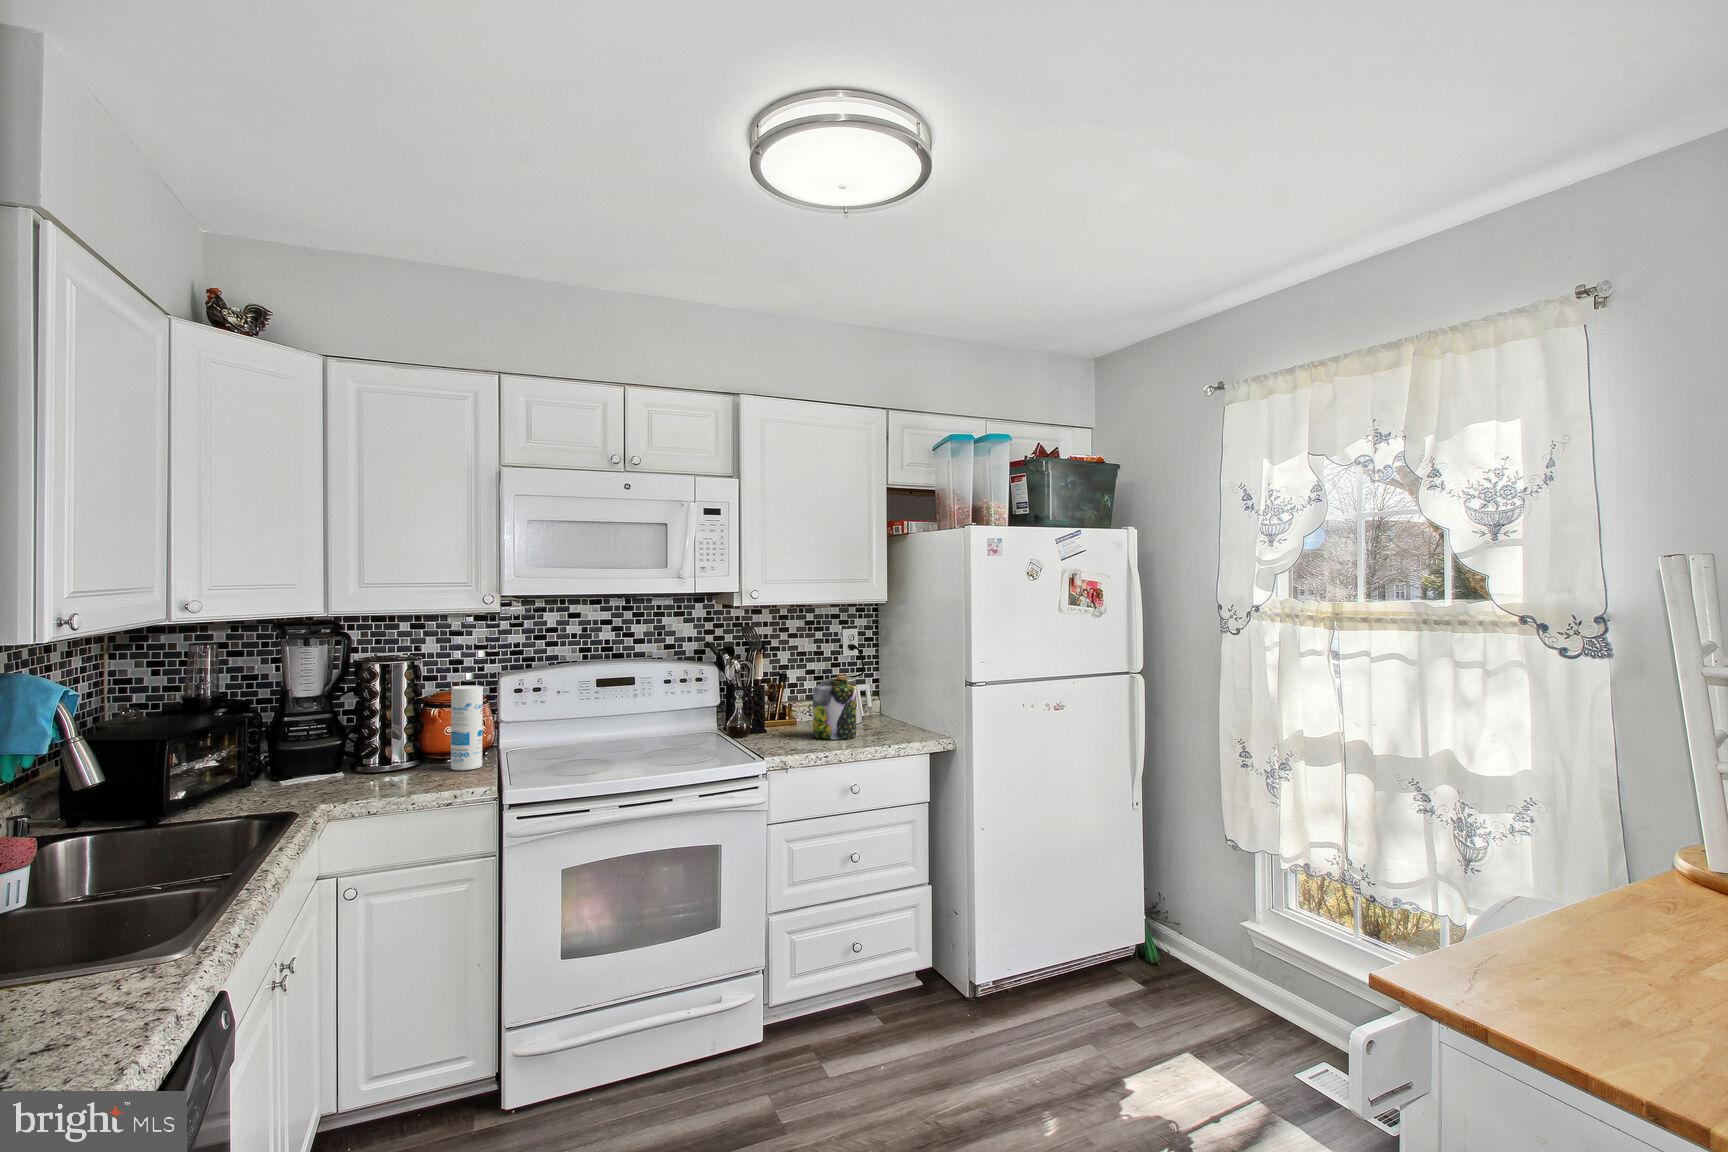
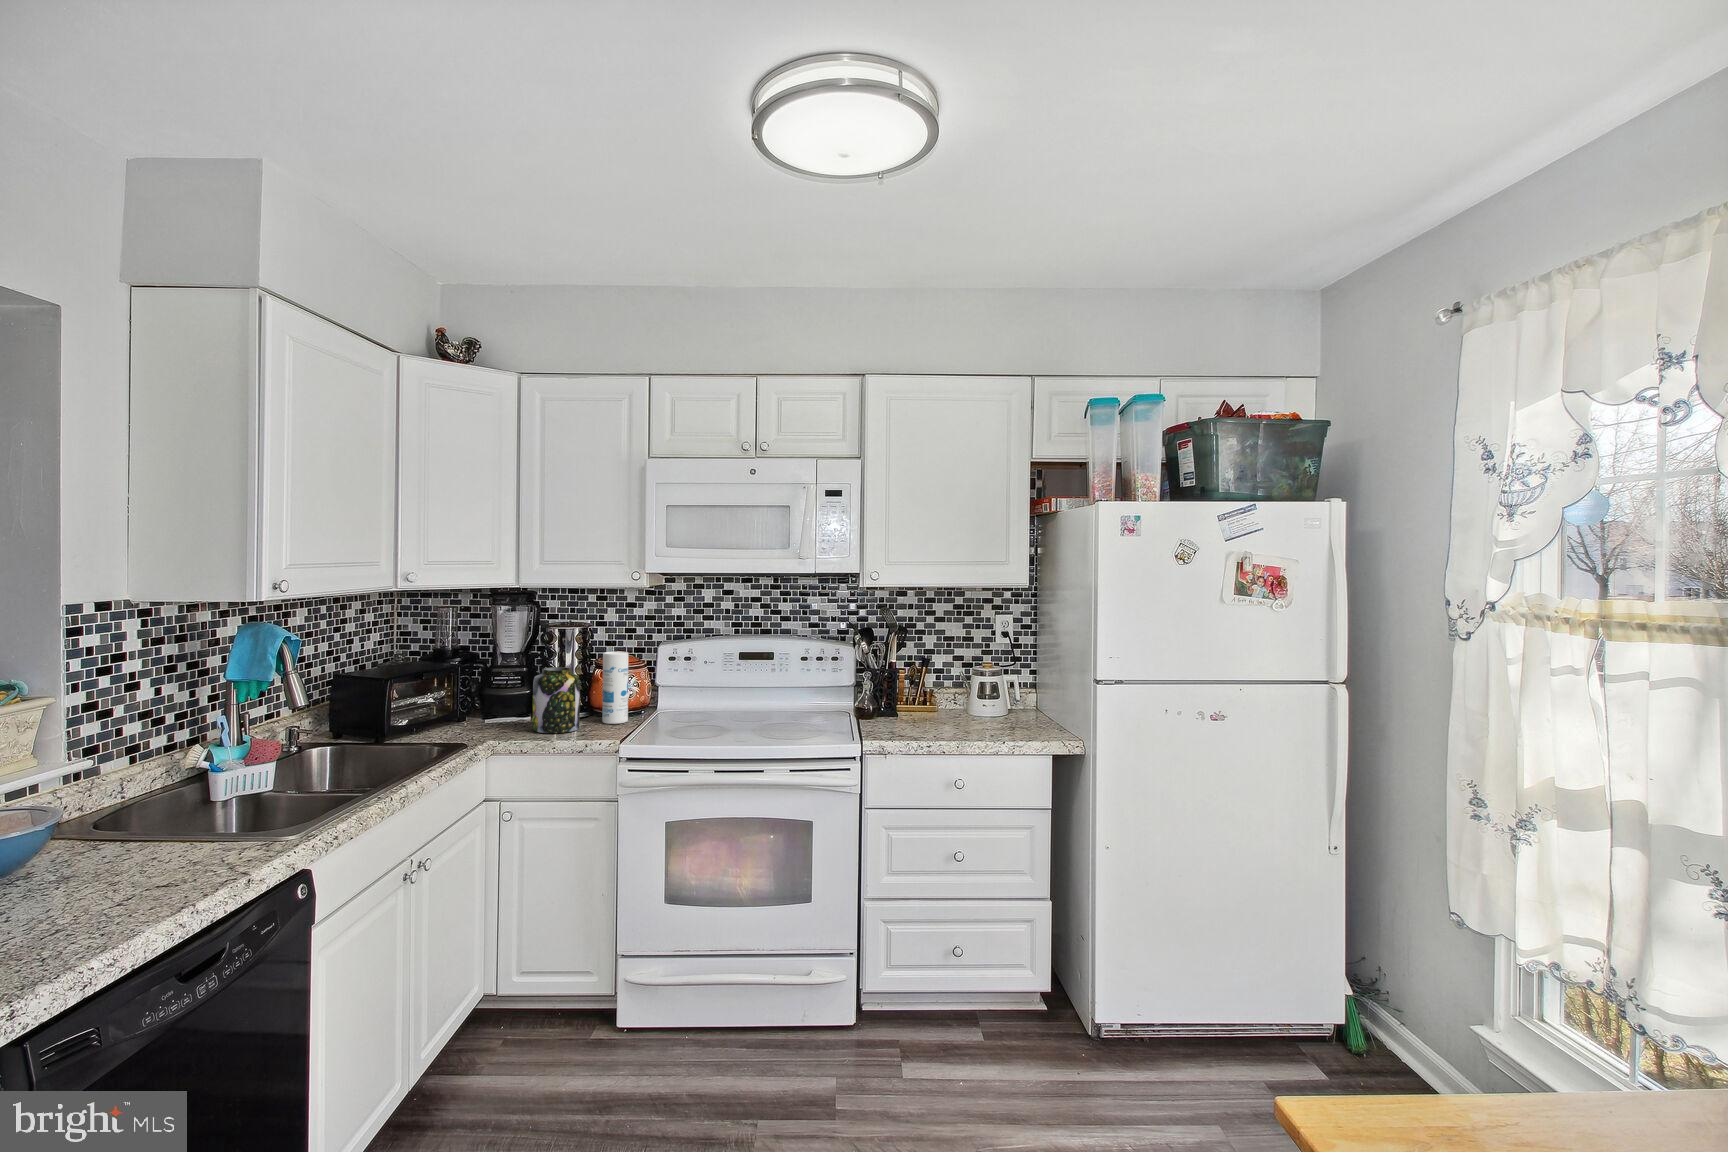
jar: present [813,679,856,739] -> present [533,667,580,733]

